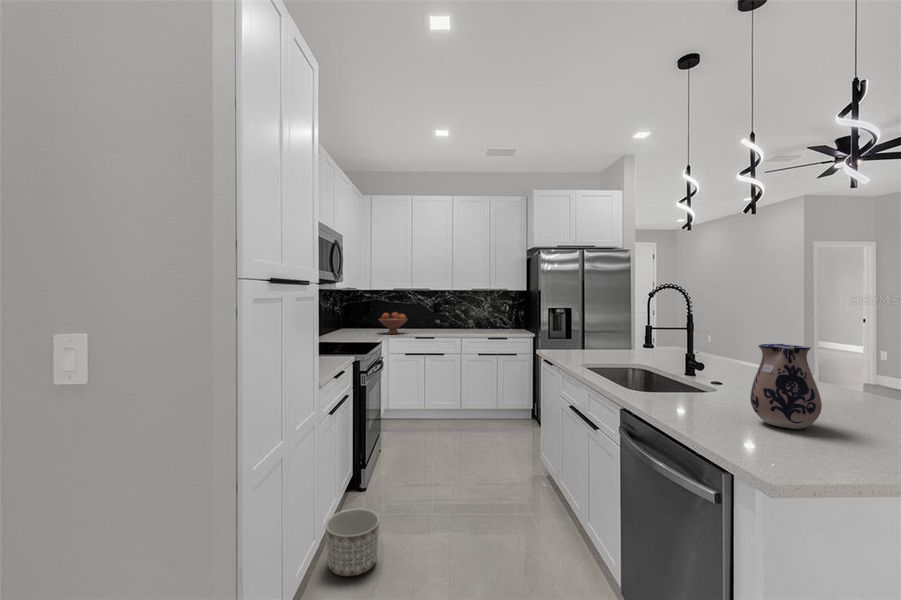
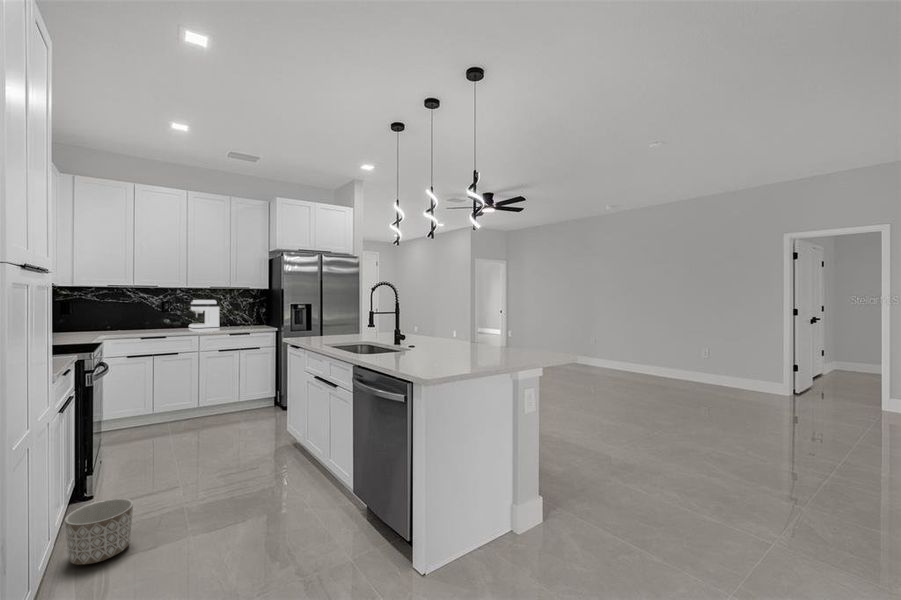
coffee maker: none [446,302,478,335] -> present [180,300,219,332]
fruit bowl: present [379,312,407,334] -> none [90,311,132,335]
ceramic pitcher: present [750,344,822,429] -> none [426,315,457,360]

